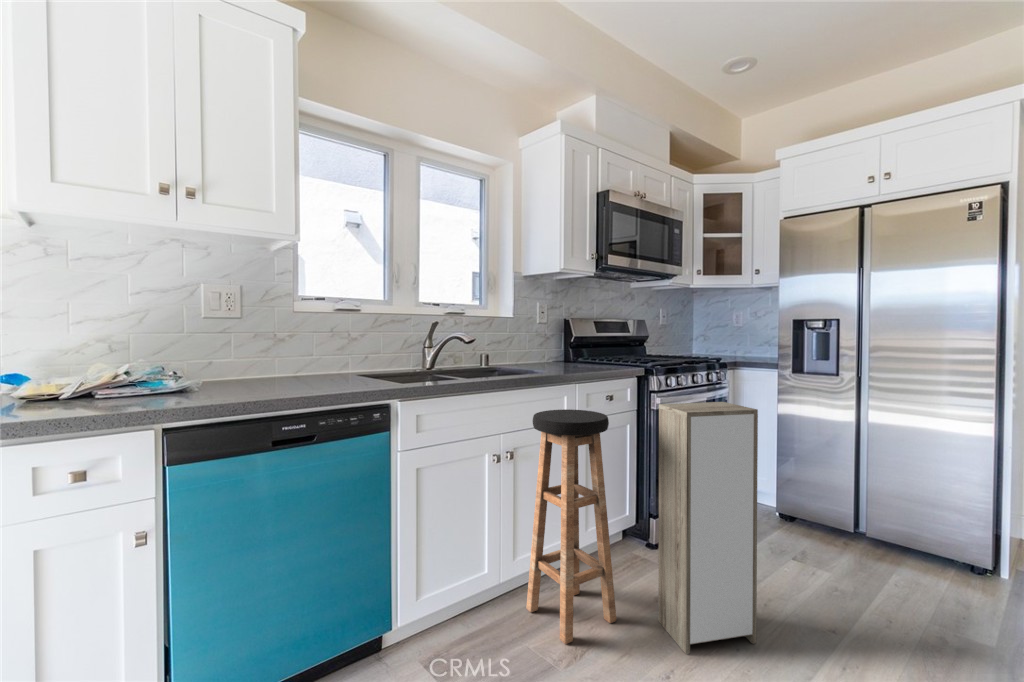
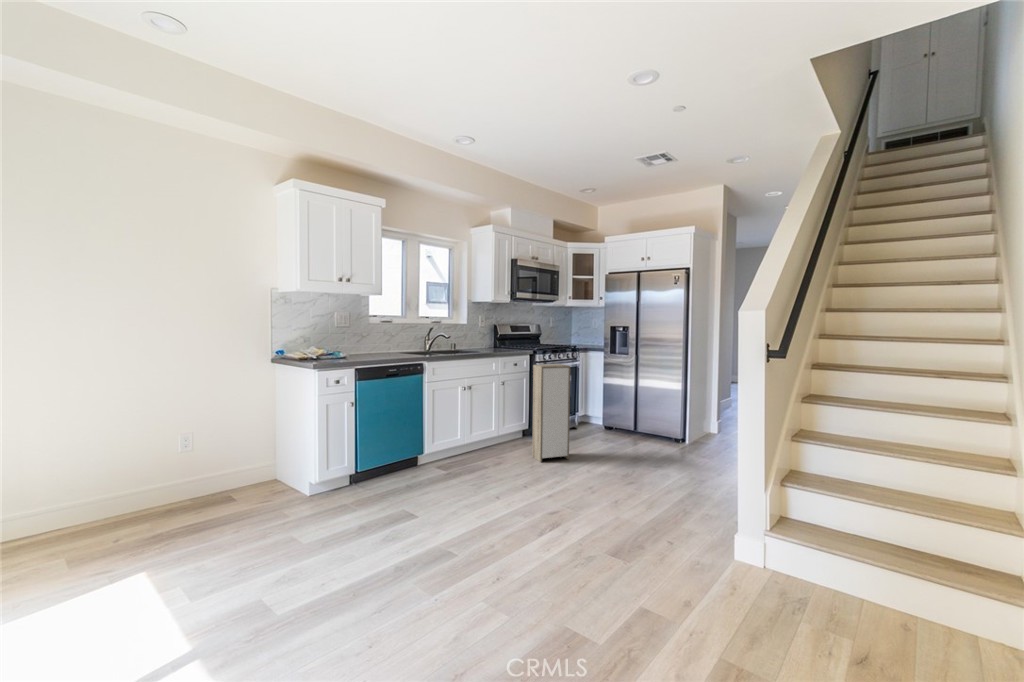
bar stool: present [526,409,617,644] -> none [476,369,515,462]

